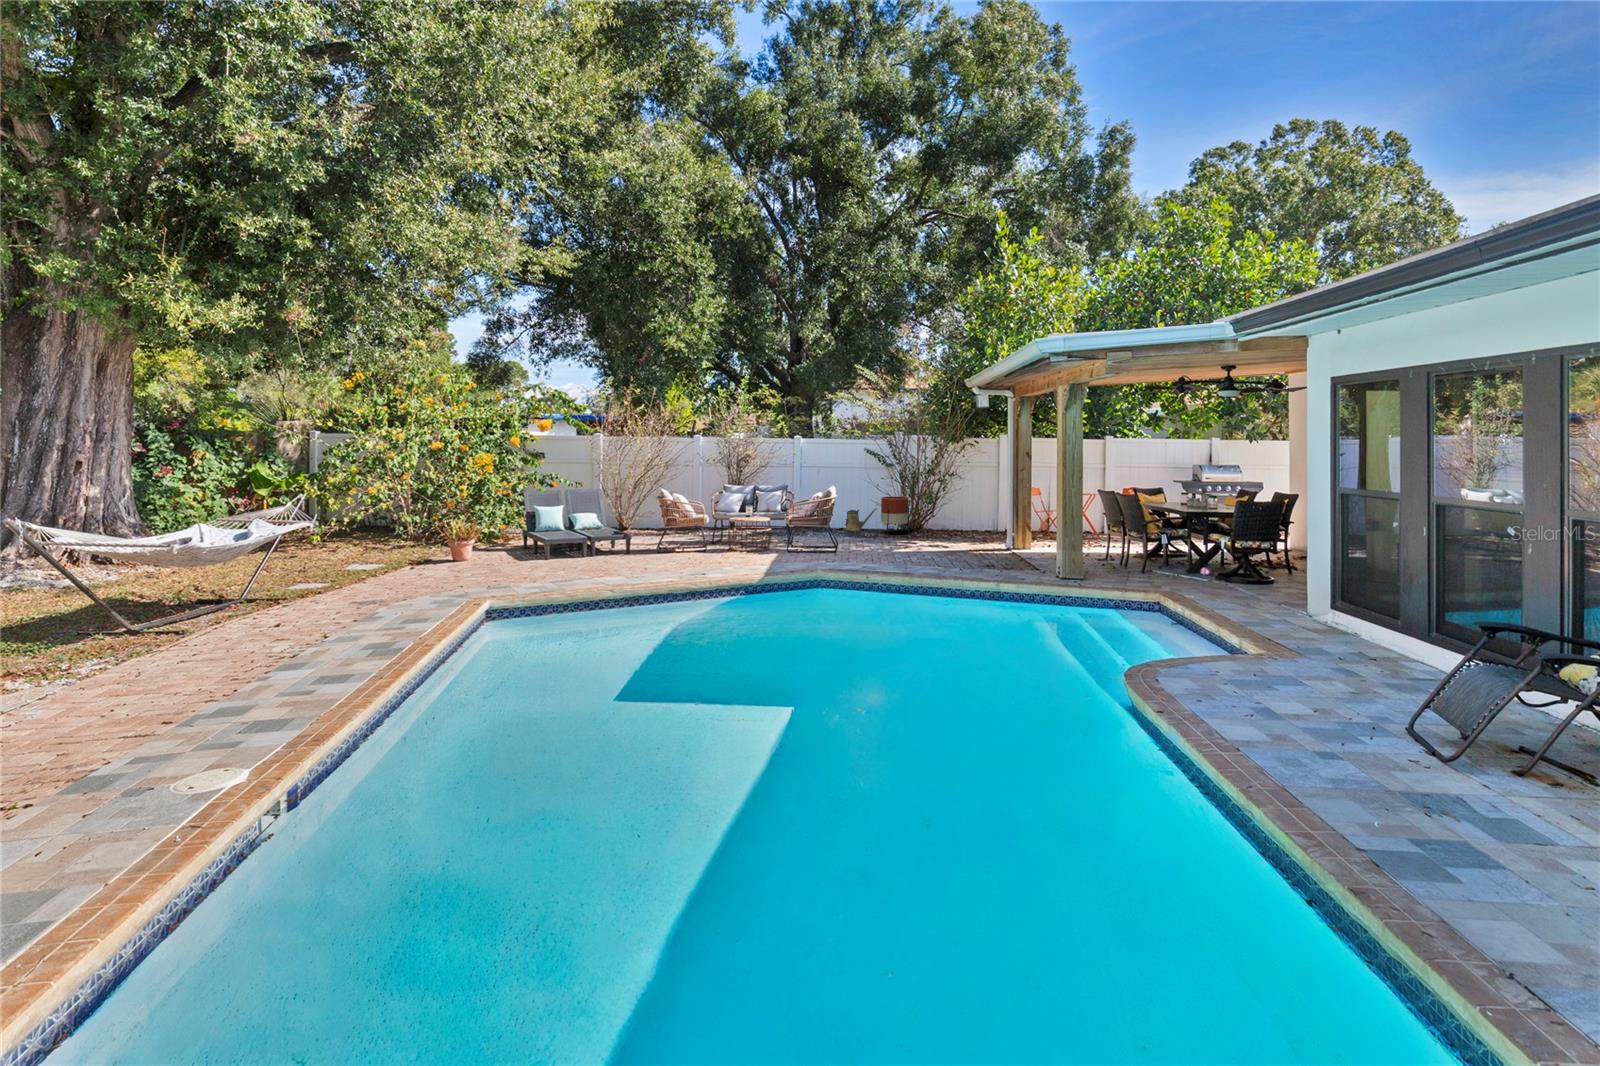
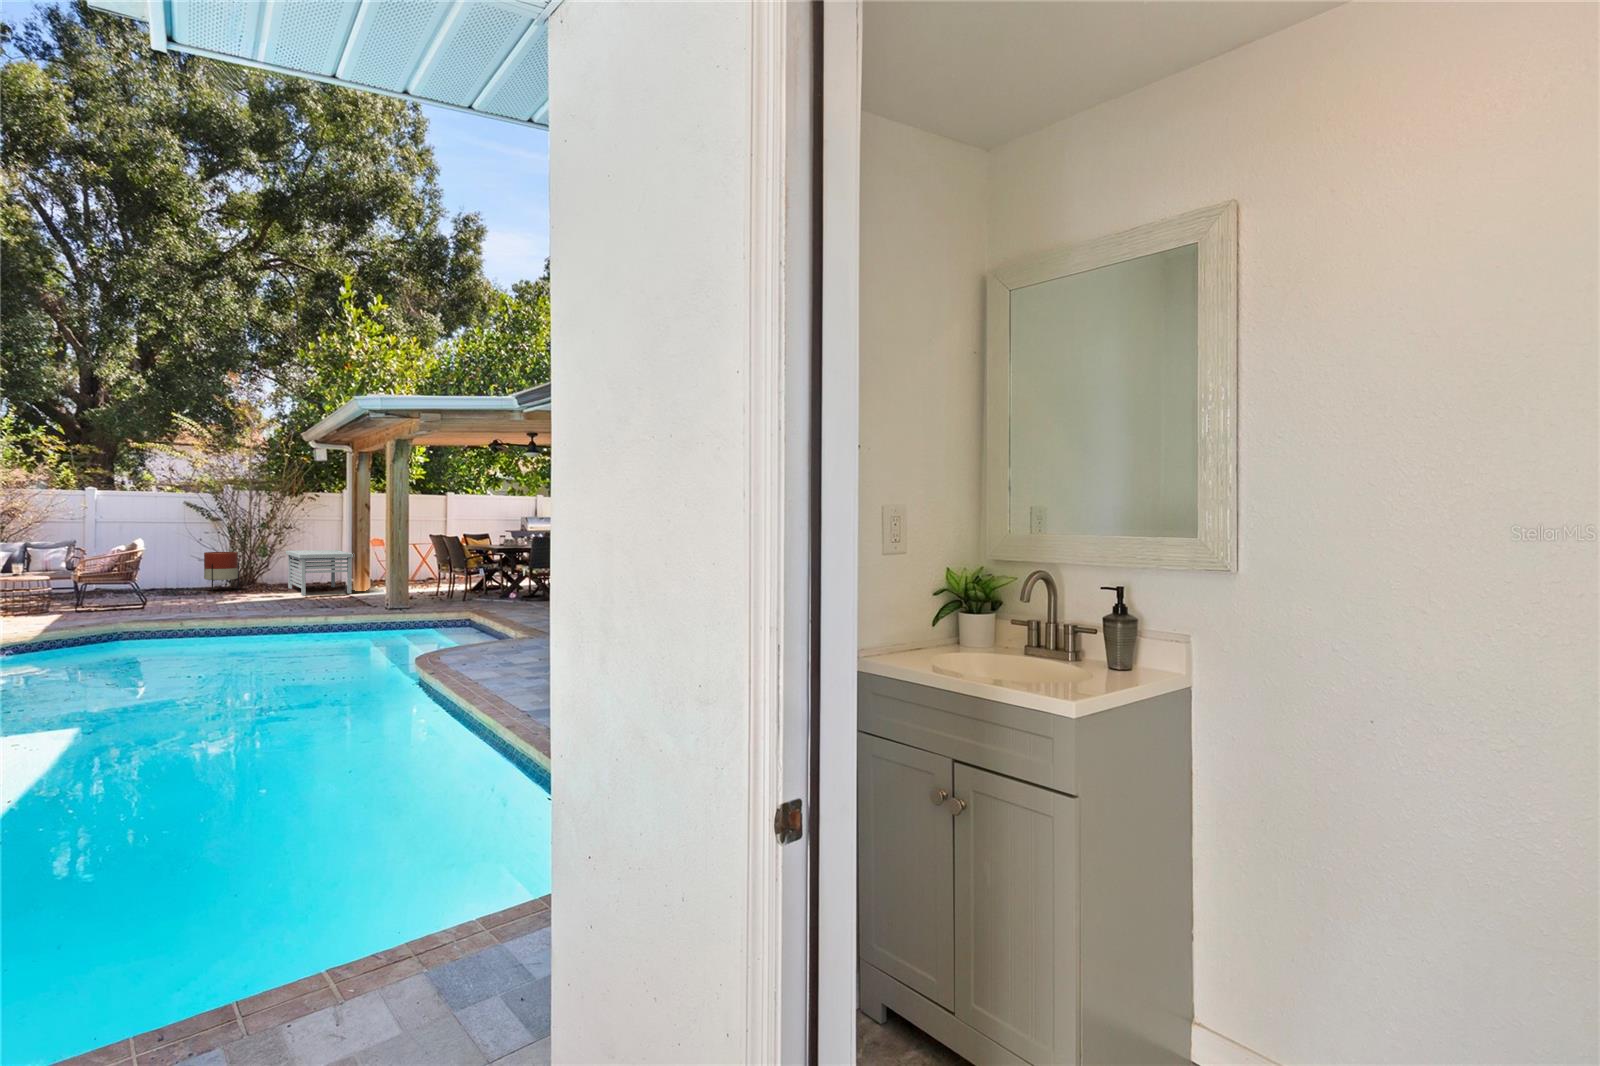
storage bench: none [949,496,1020,547] -> present [286,550,355,595]
watering can: present [844,508,877,531] -> none [149,565,200,591]

